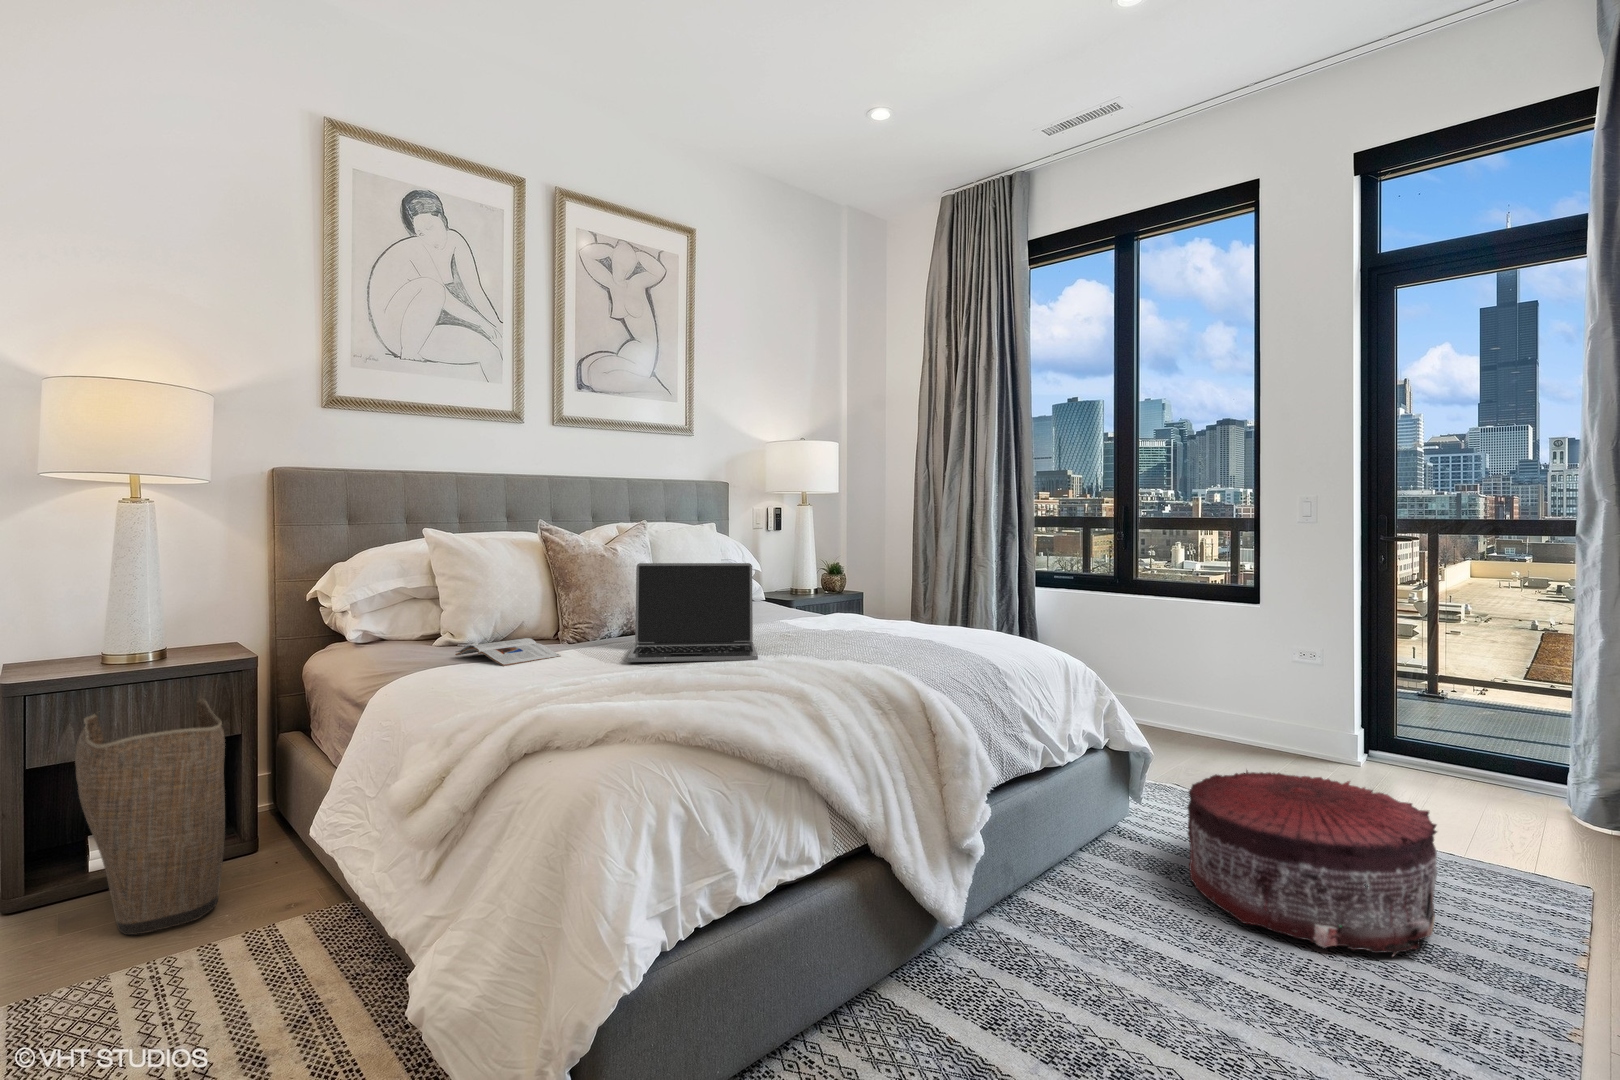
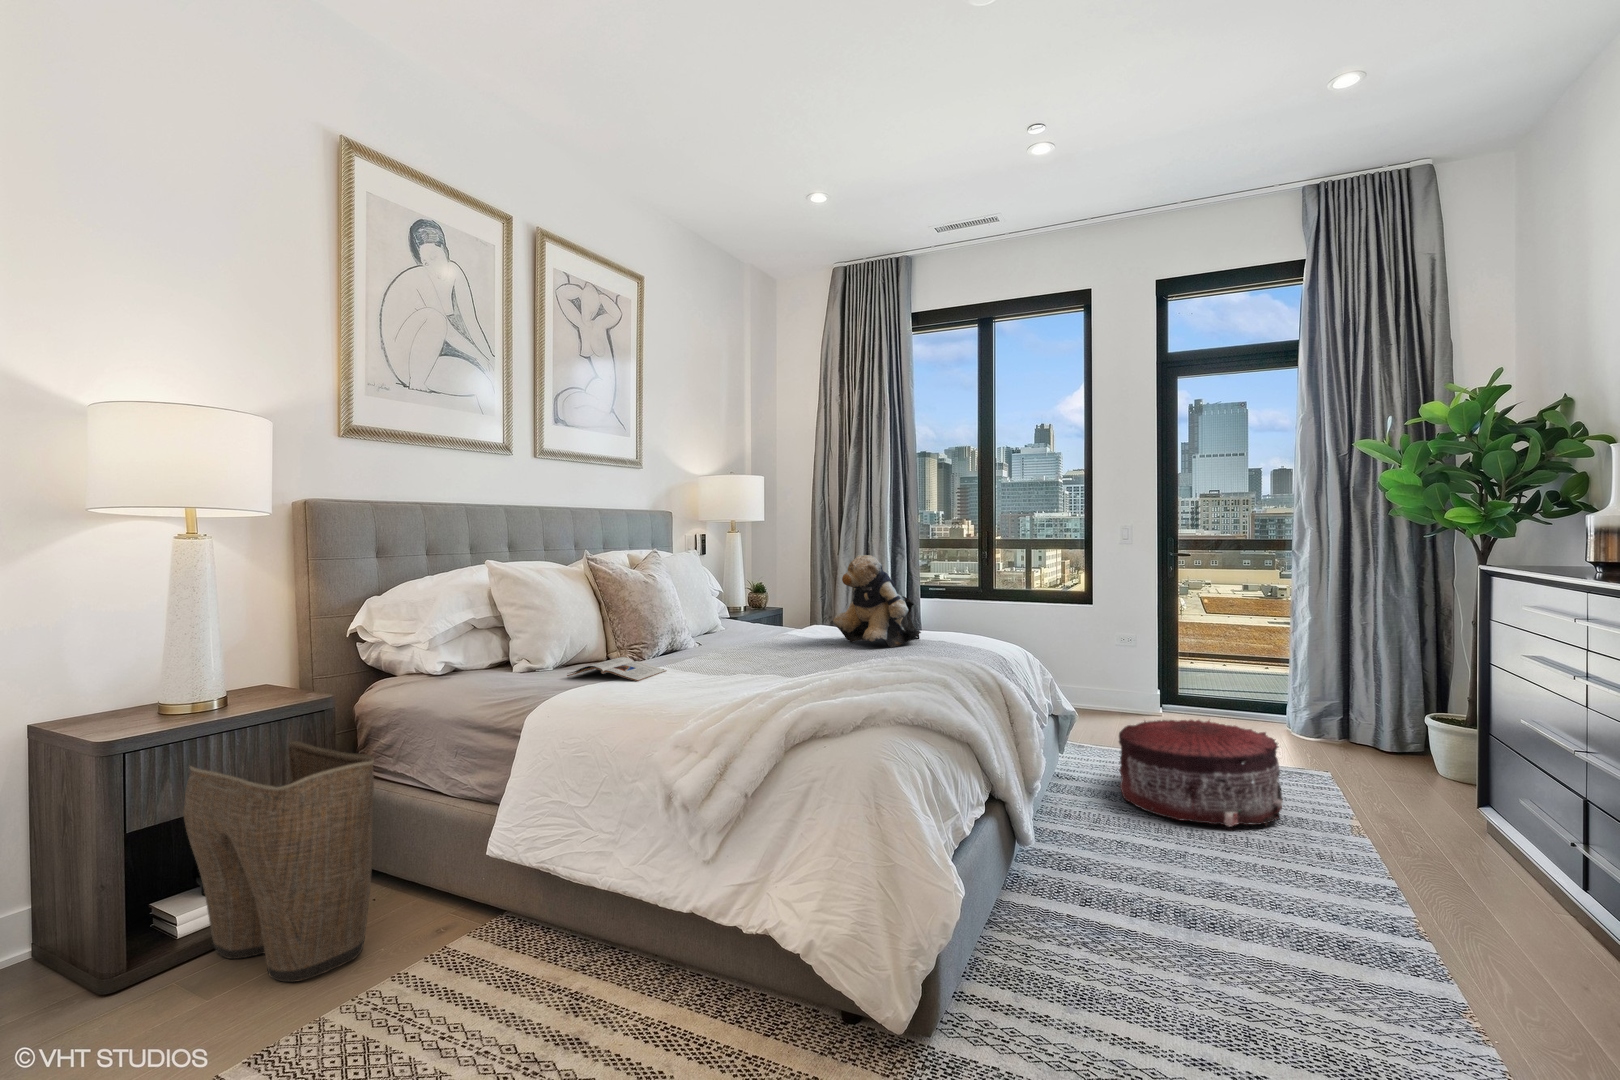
teddy bear: none [799,531,914,646] -> present [833,555,921,647]
laptop: present [627,563,758,662] -> none [716,583,844,670]

